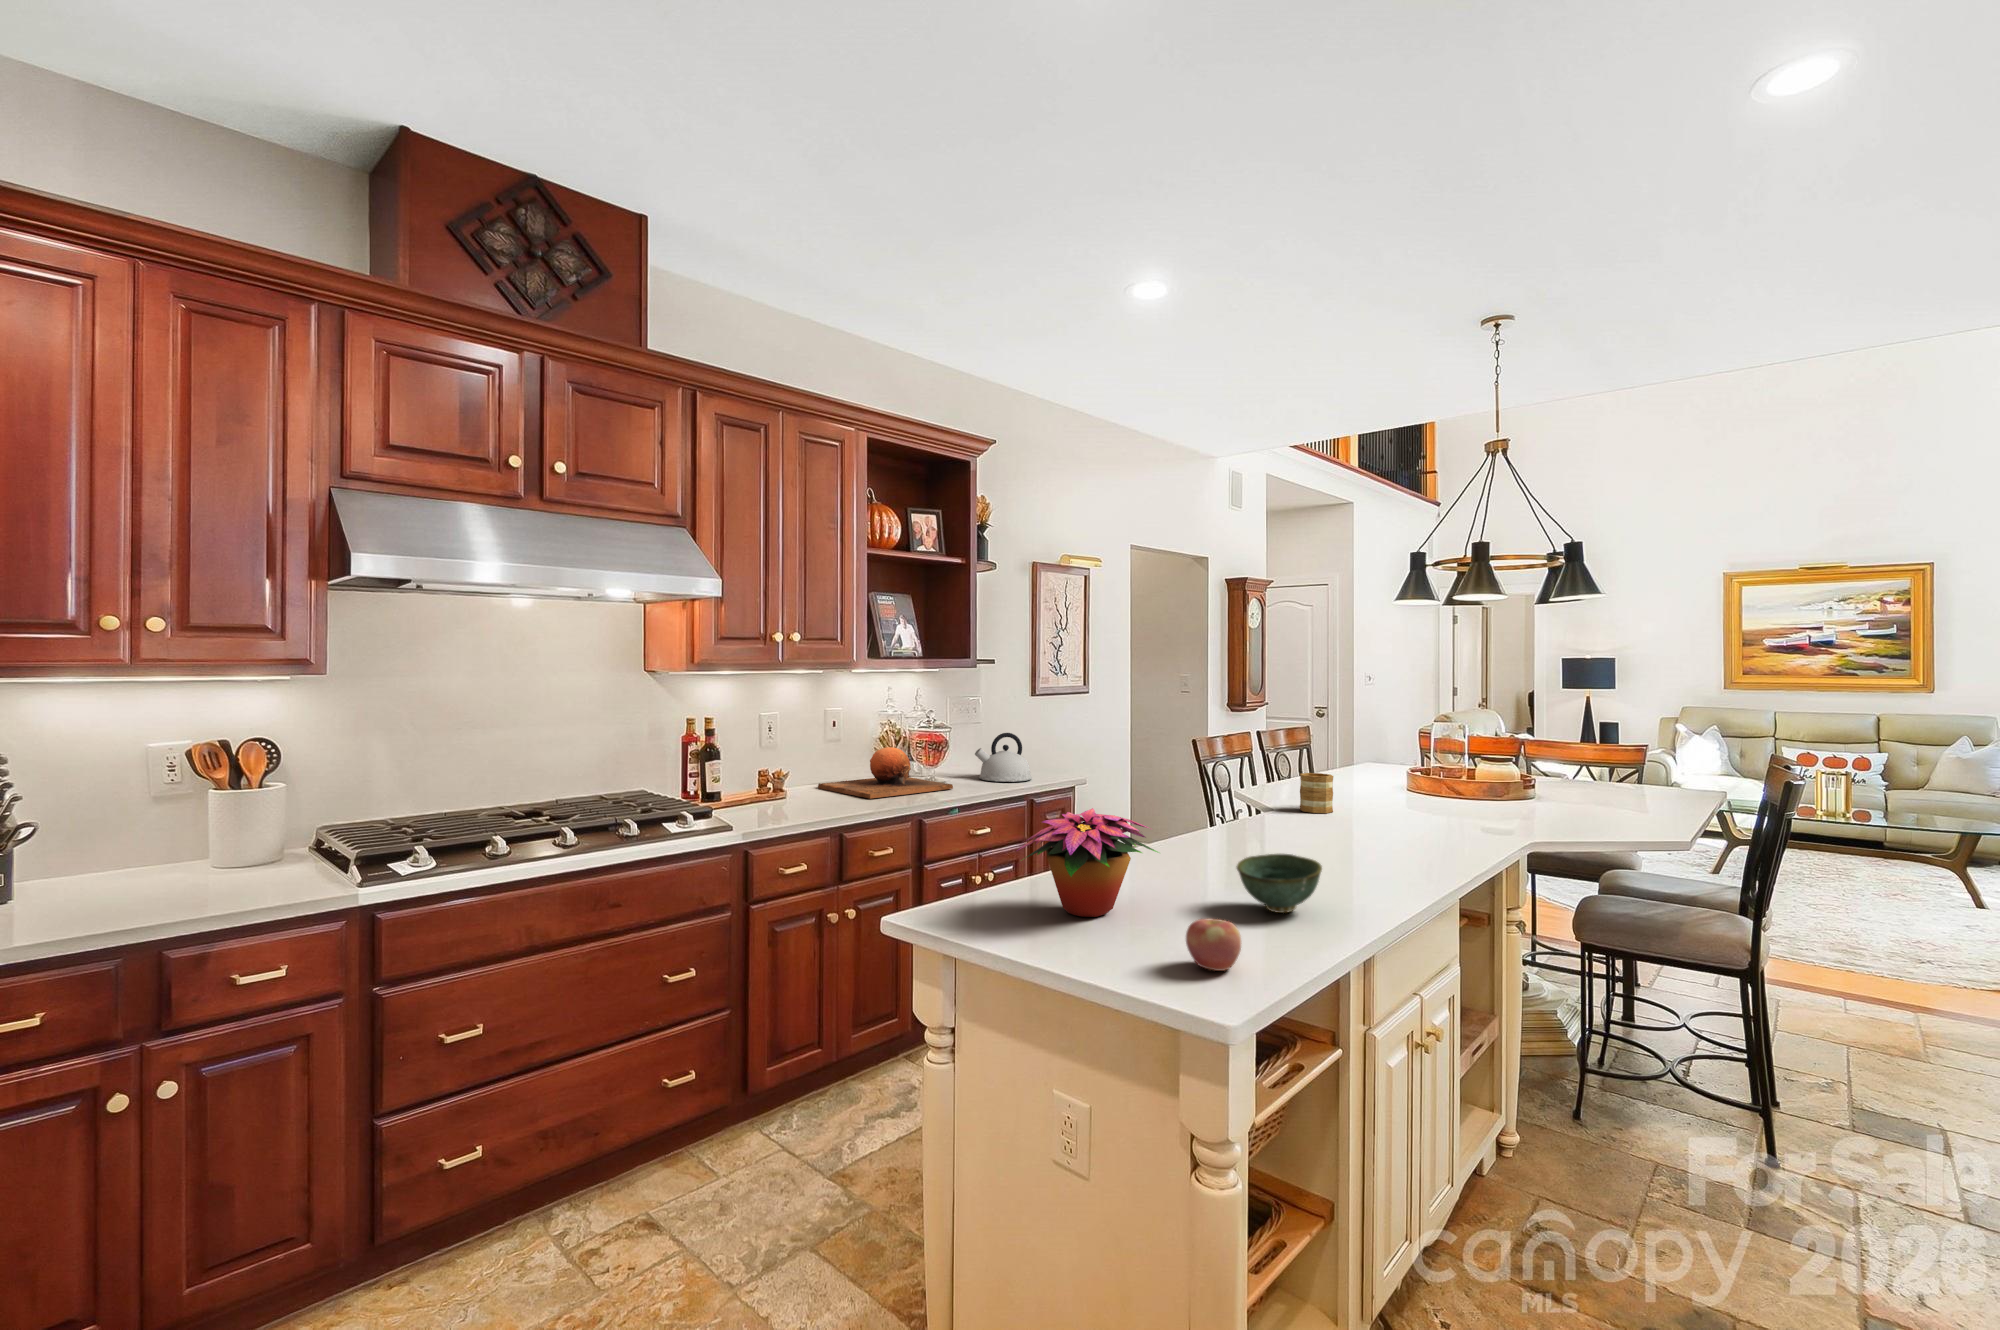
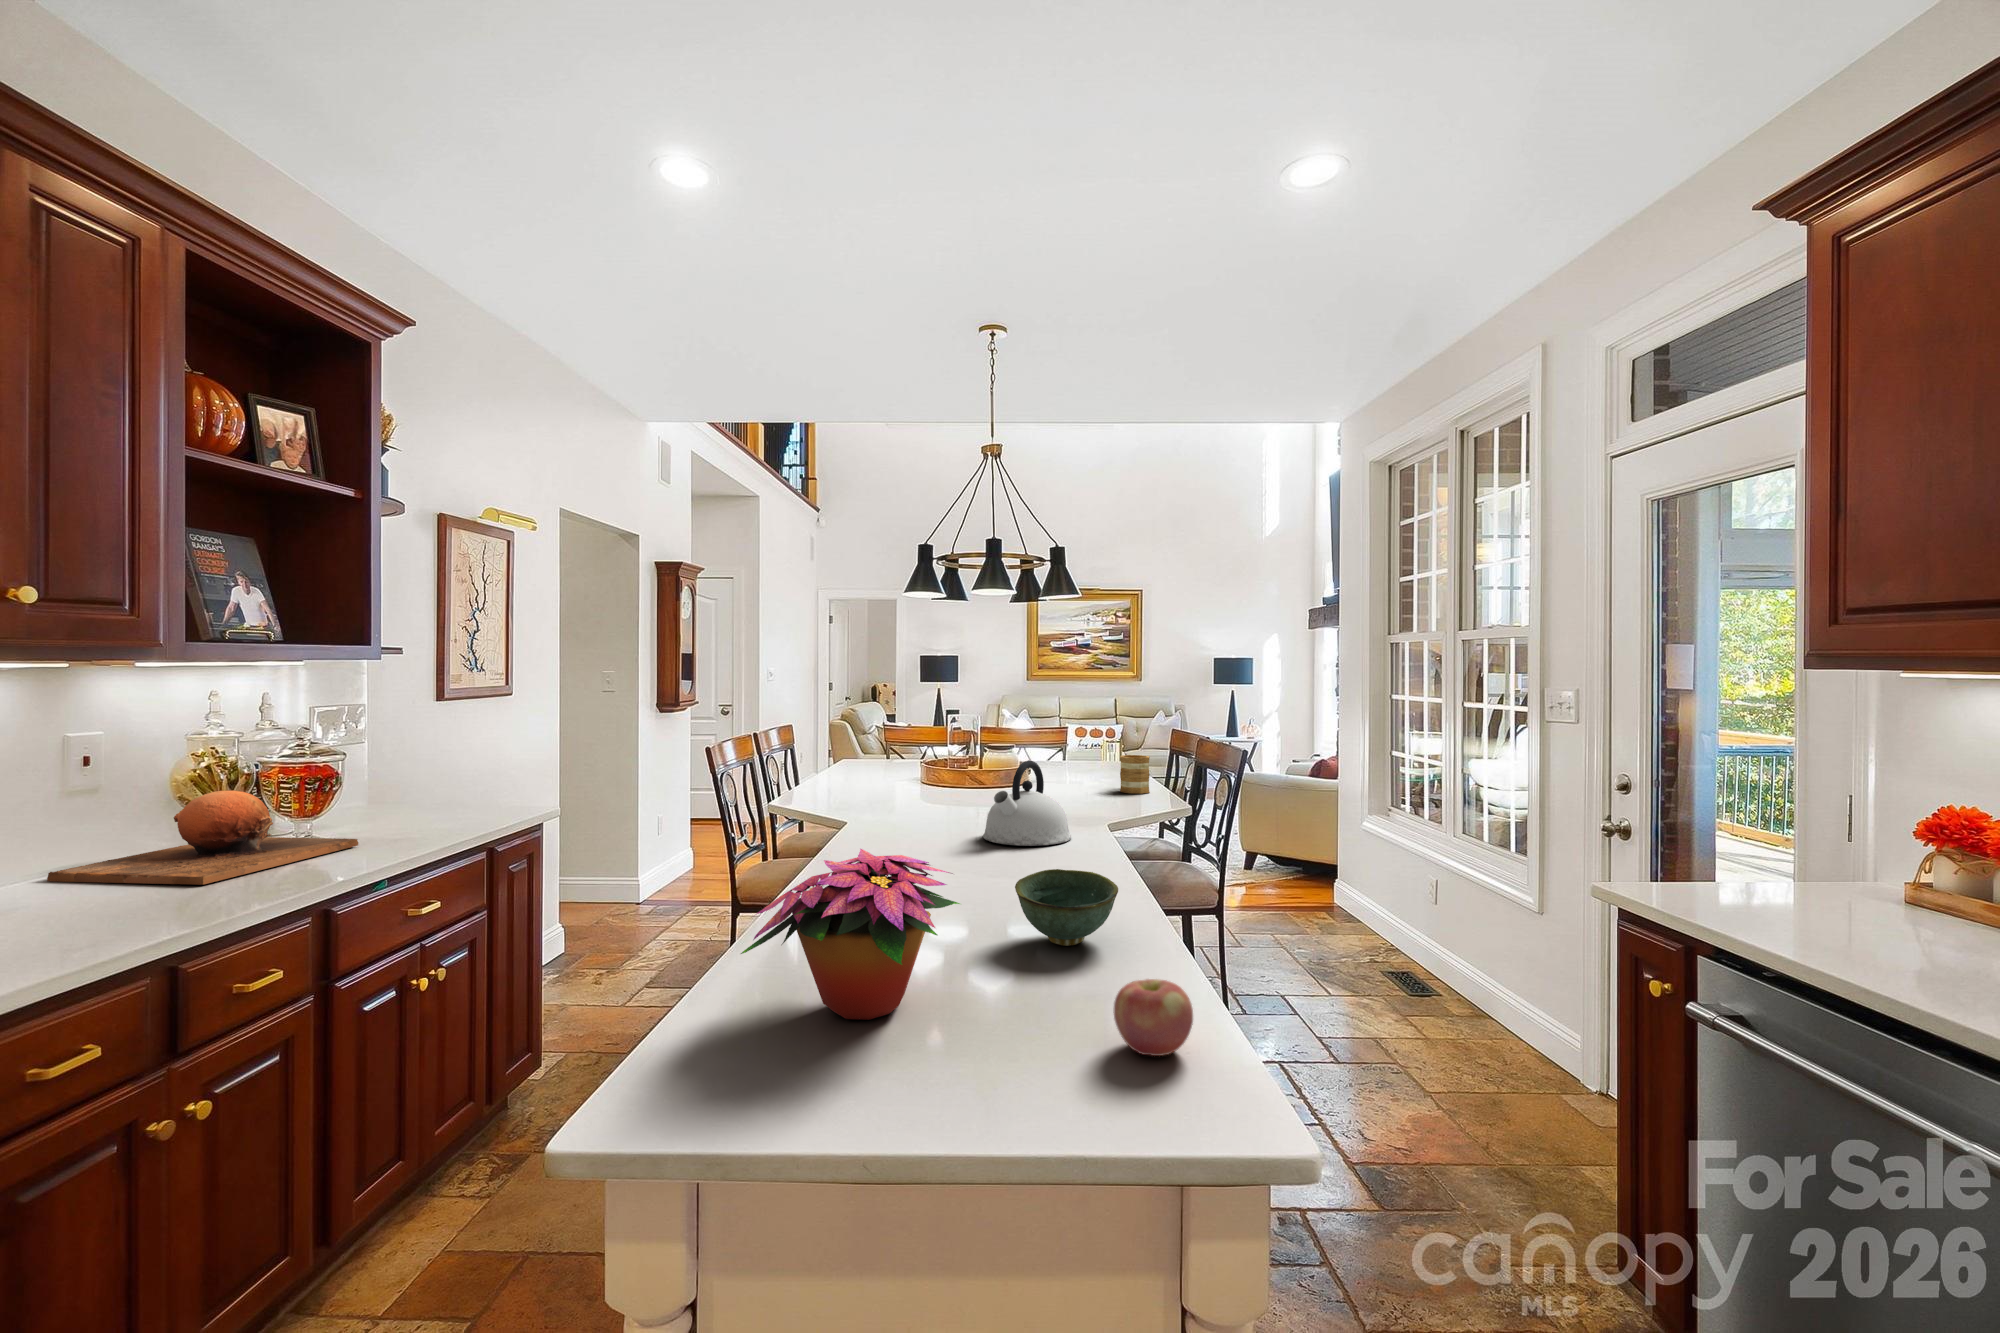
kettle: present [975,733,1032,782] -> present [983,760,1071,846]
mug: present [1300,773,1333,813] -> present [1120,755,1150,793]

